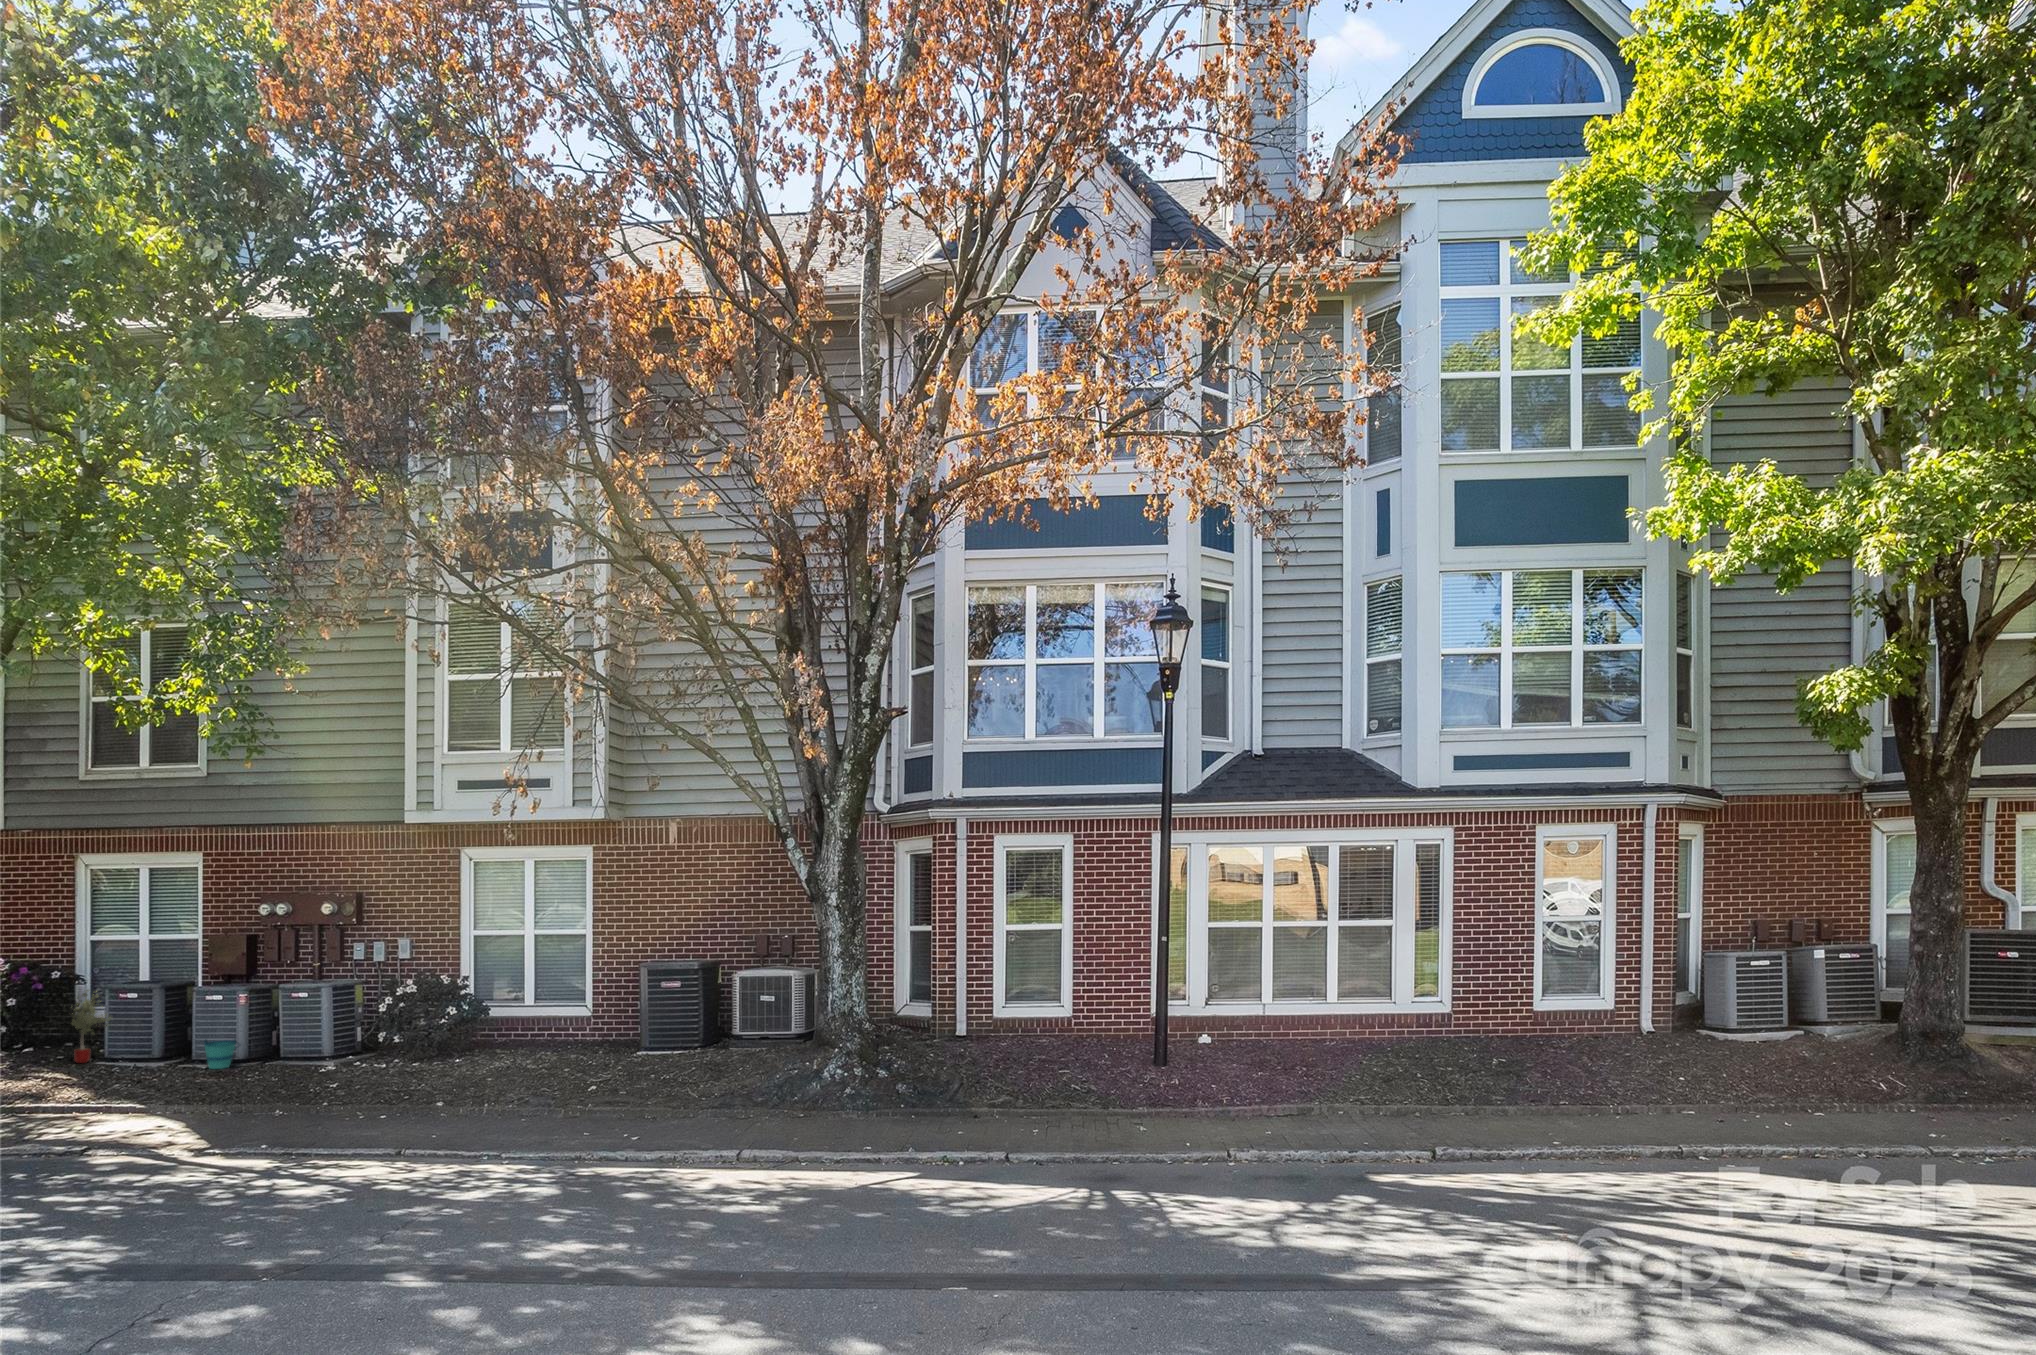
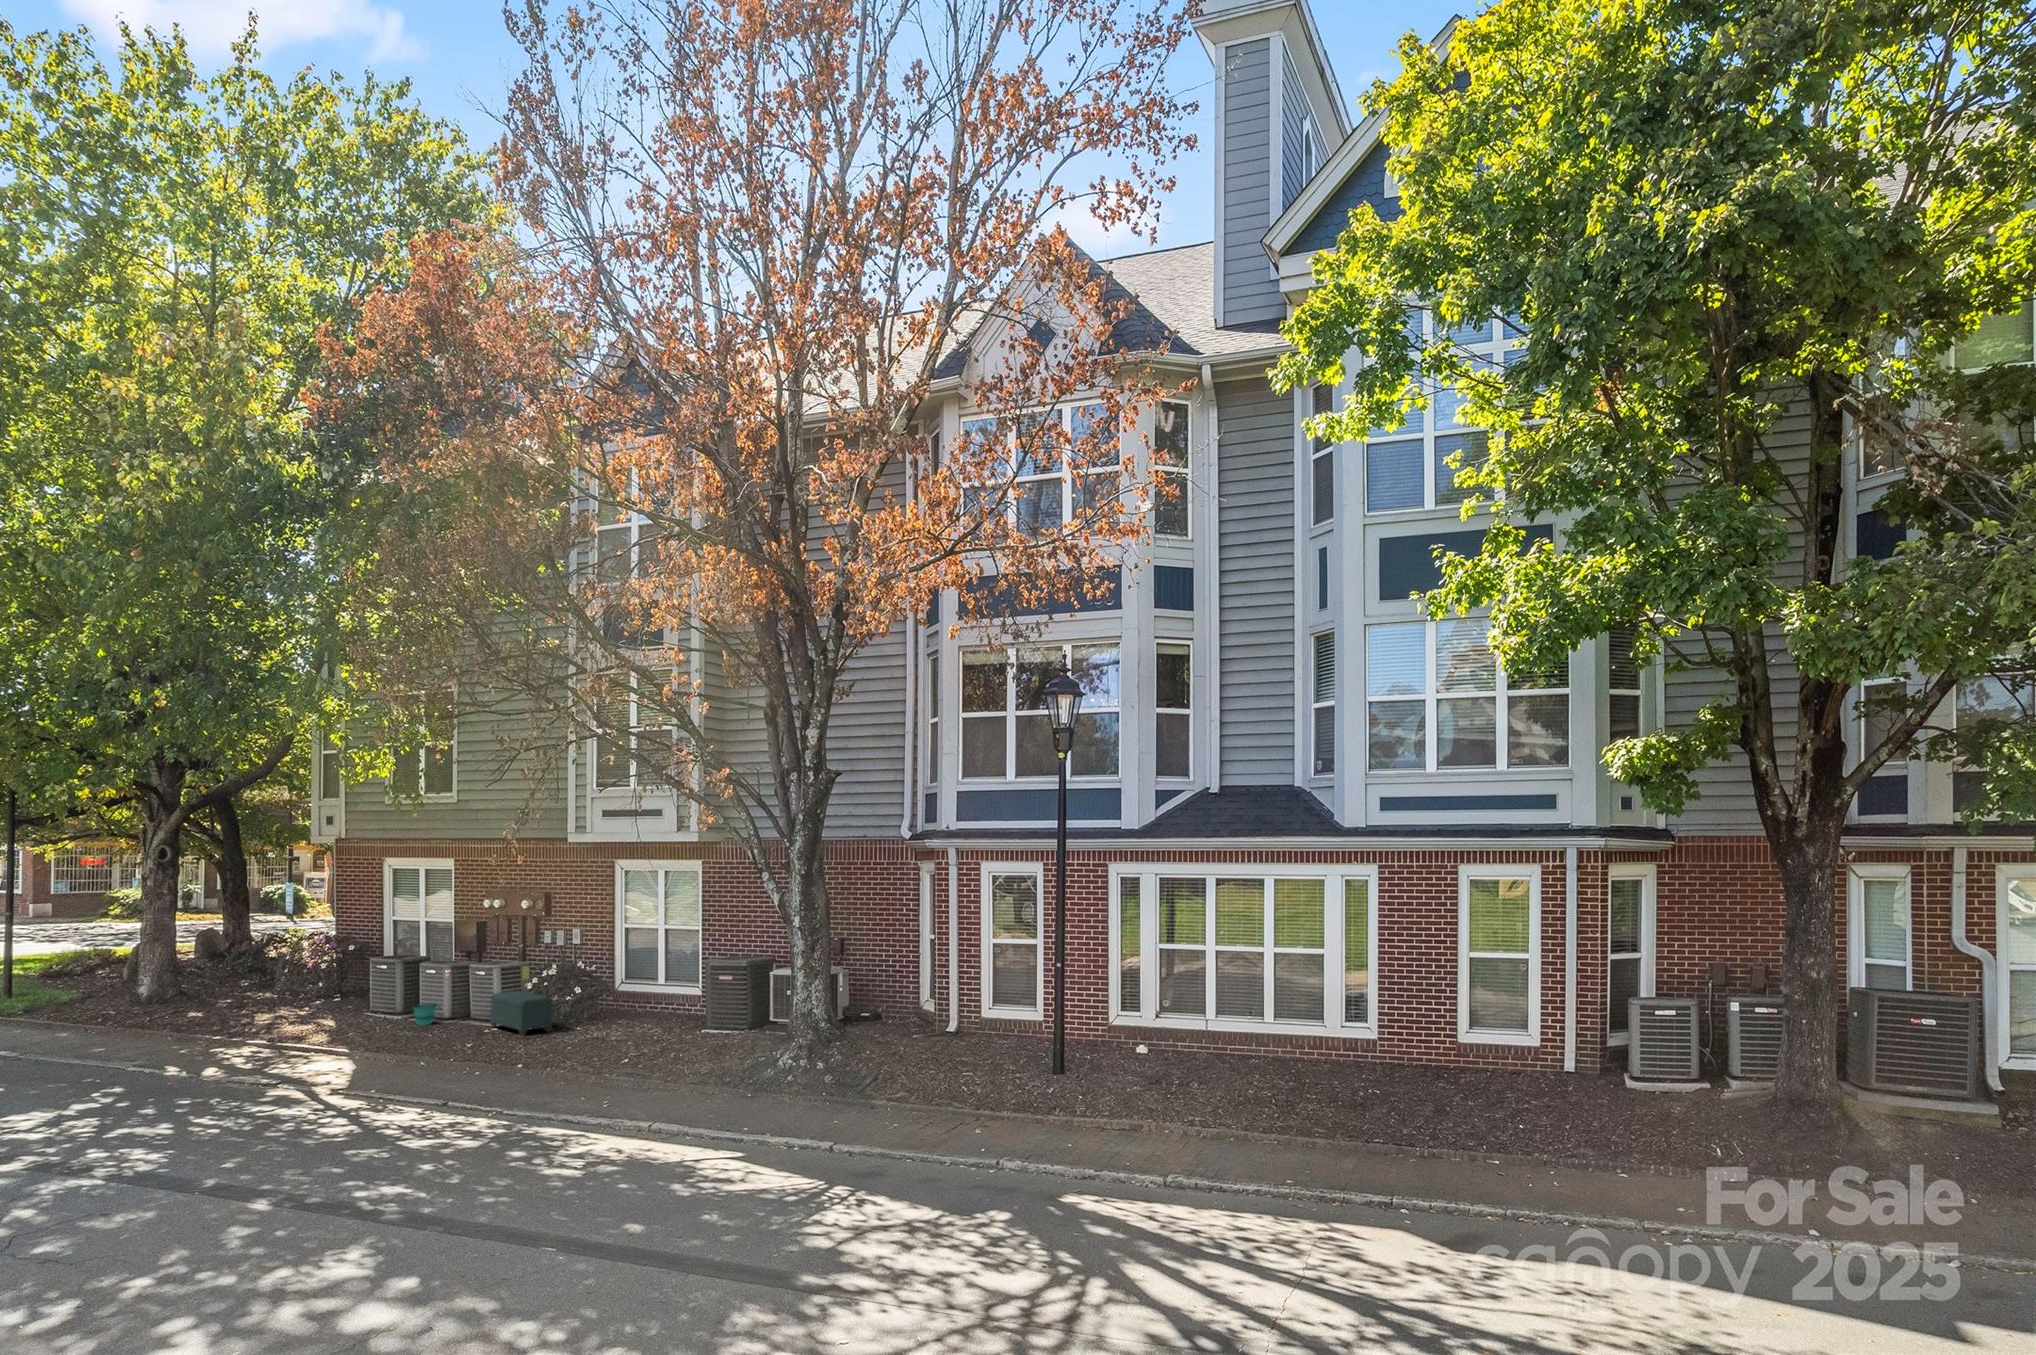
potted tree: present [71,991,111,1063] -> none [340,960,372,1014]
bench: none [322,1017,420,1071] -> present [490,991,553,1035]

